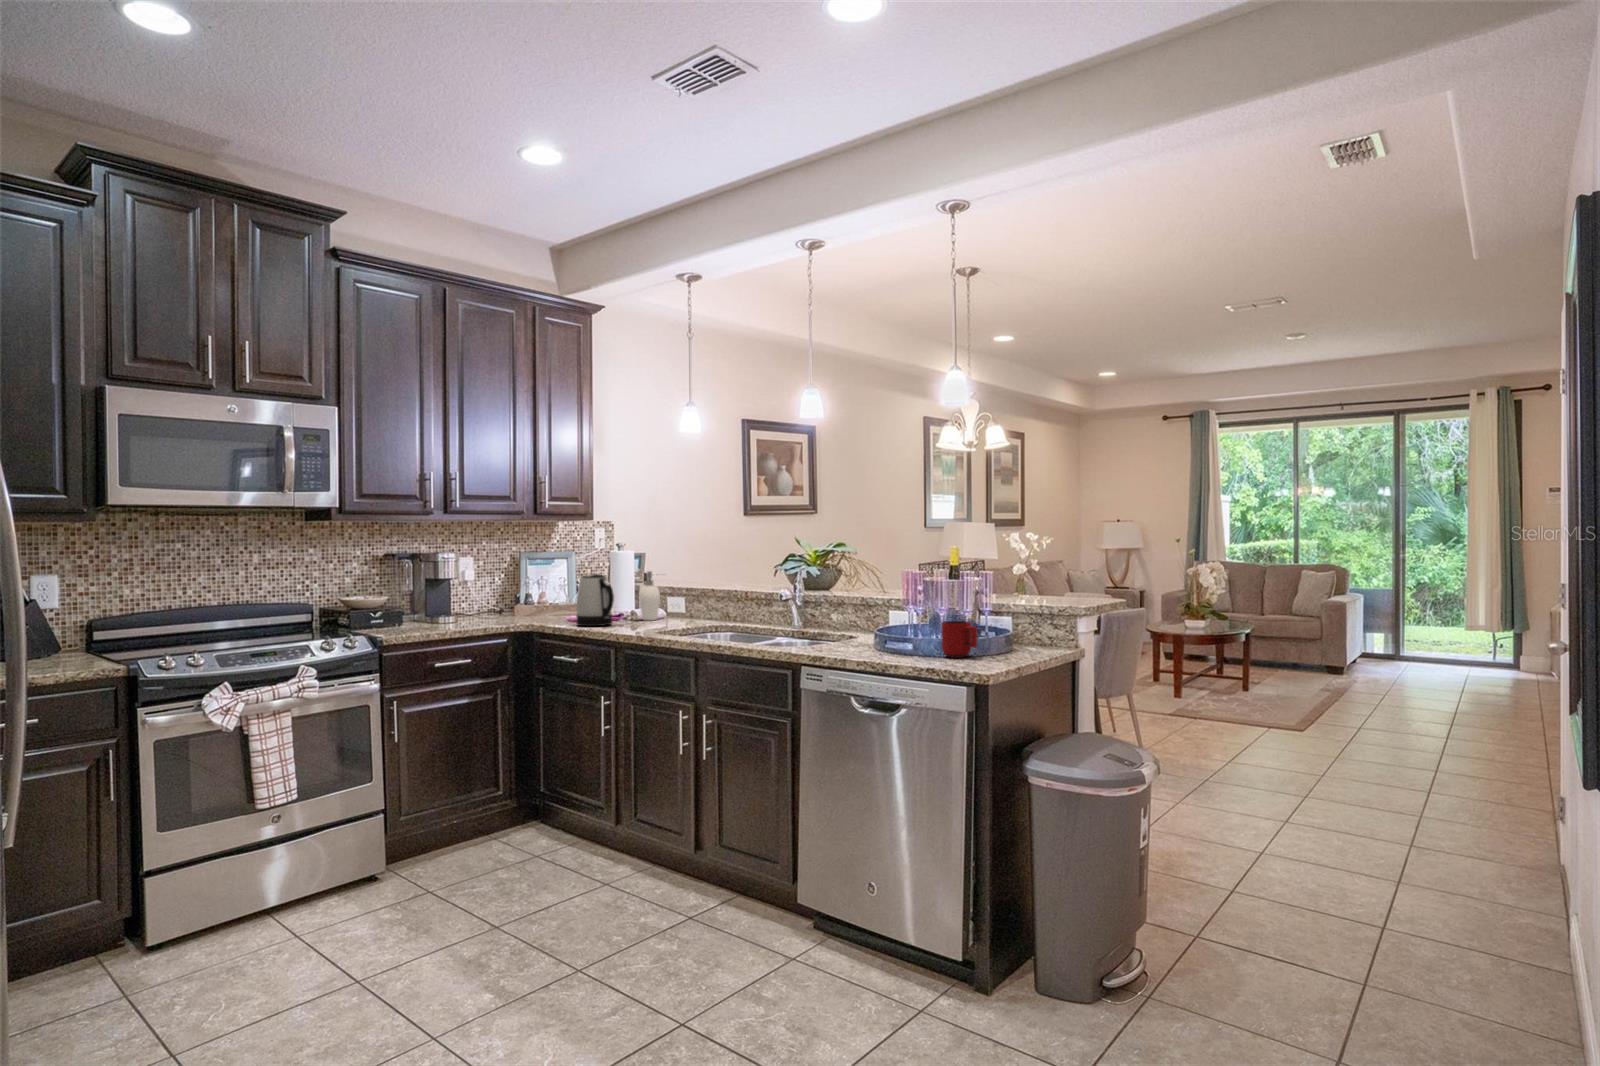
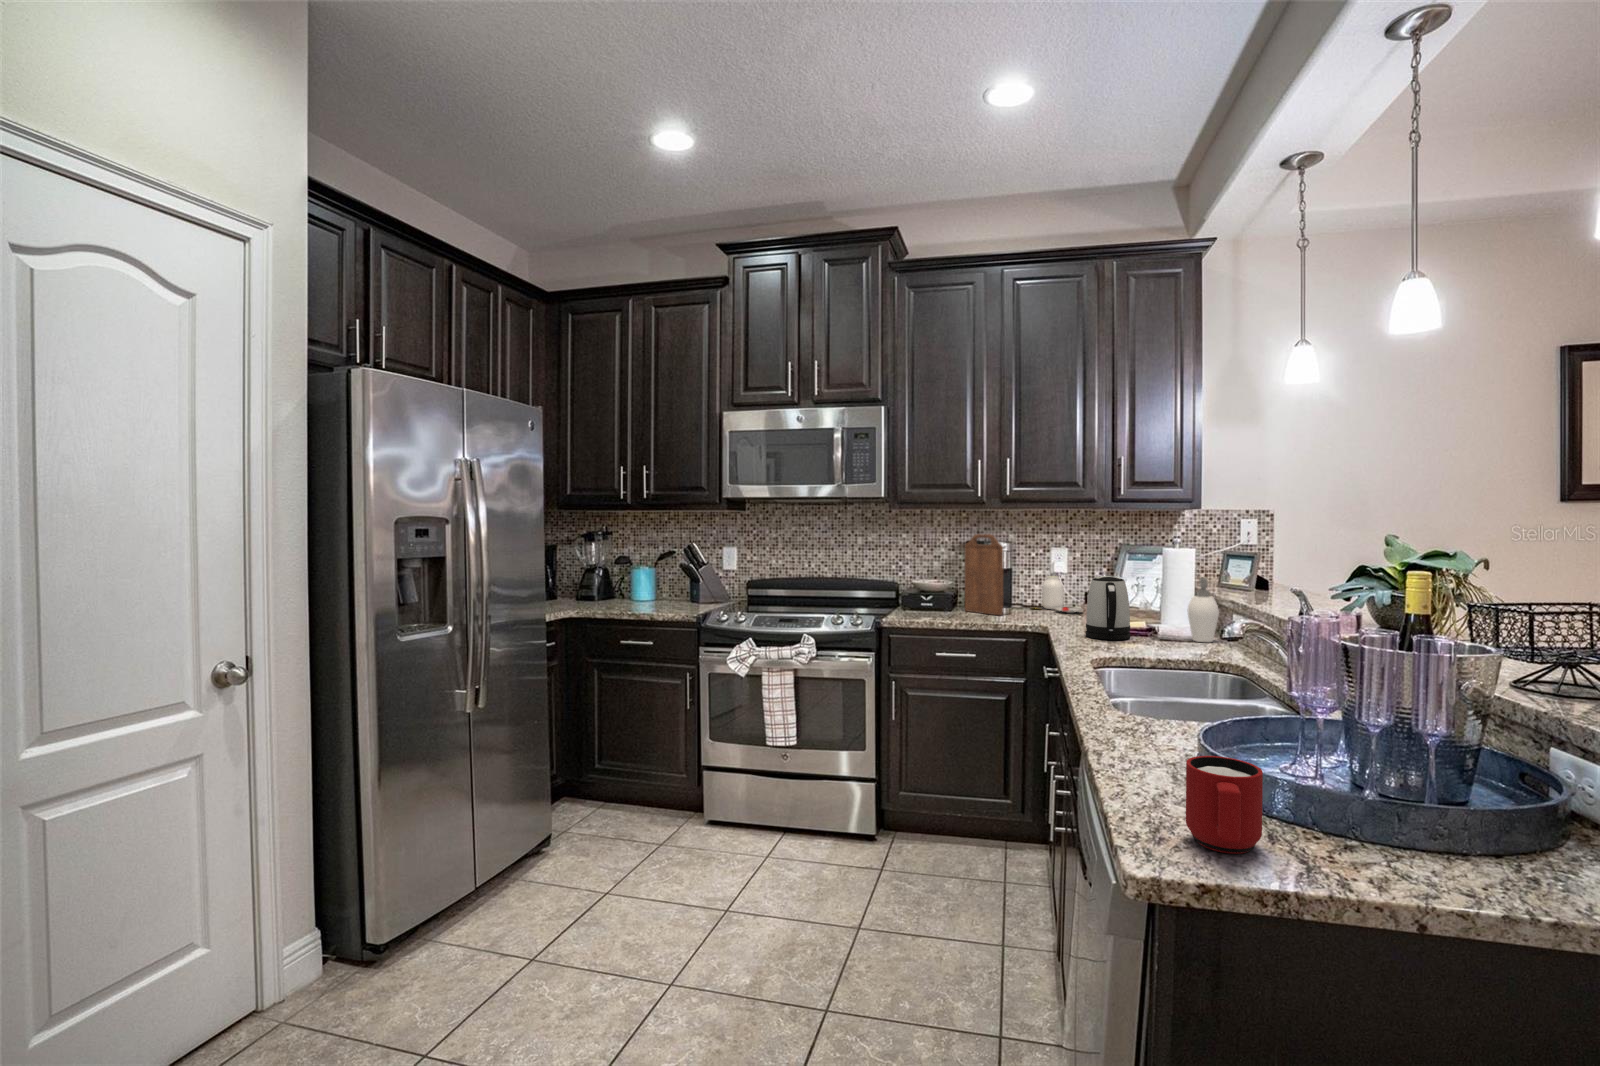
cutting board: none [408,545,459,626] -> present [965,534,1003,615]
jar: none [450,585,506,619] -> present [1035,576,1082,613]

